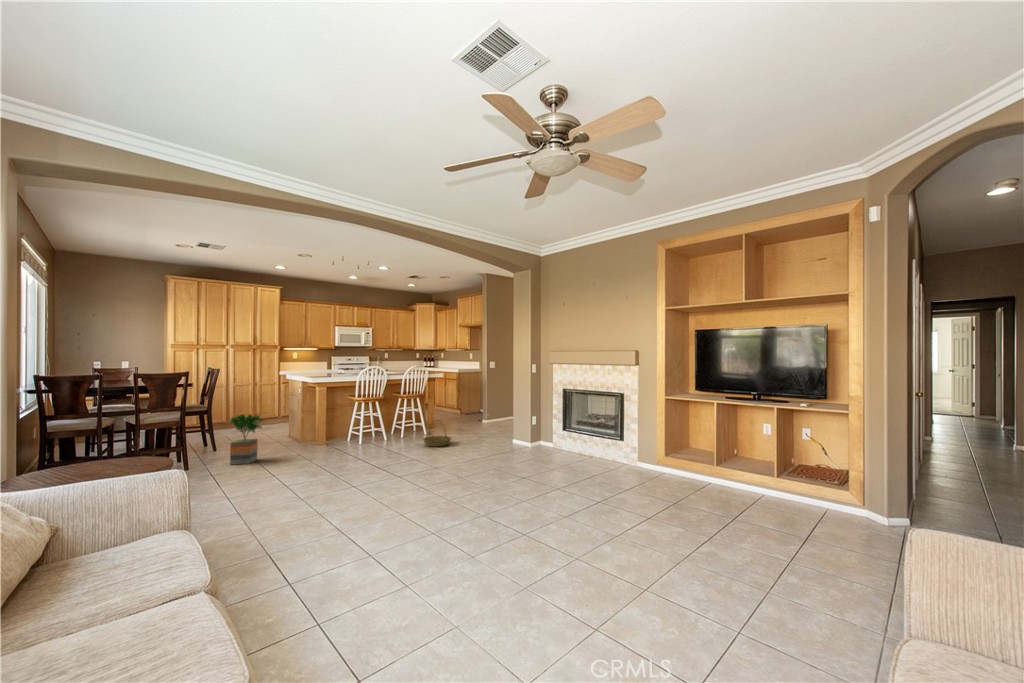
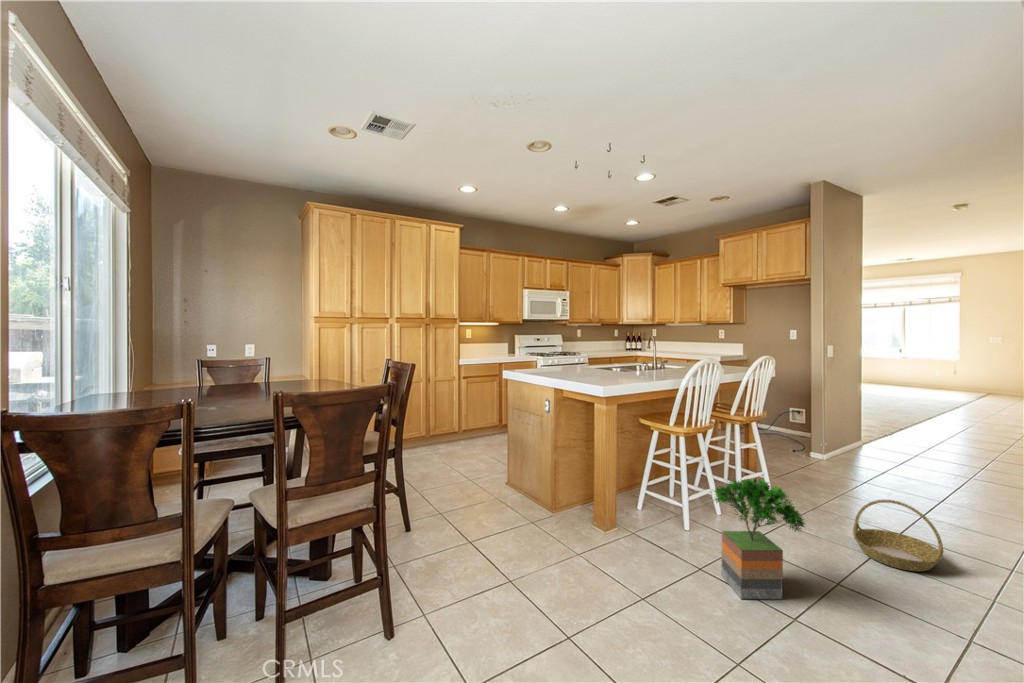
potted tree: present [230,414,263,465] -> present [714,479,805,599]

